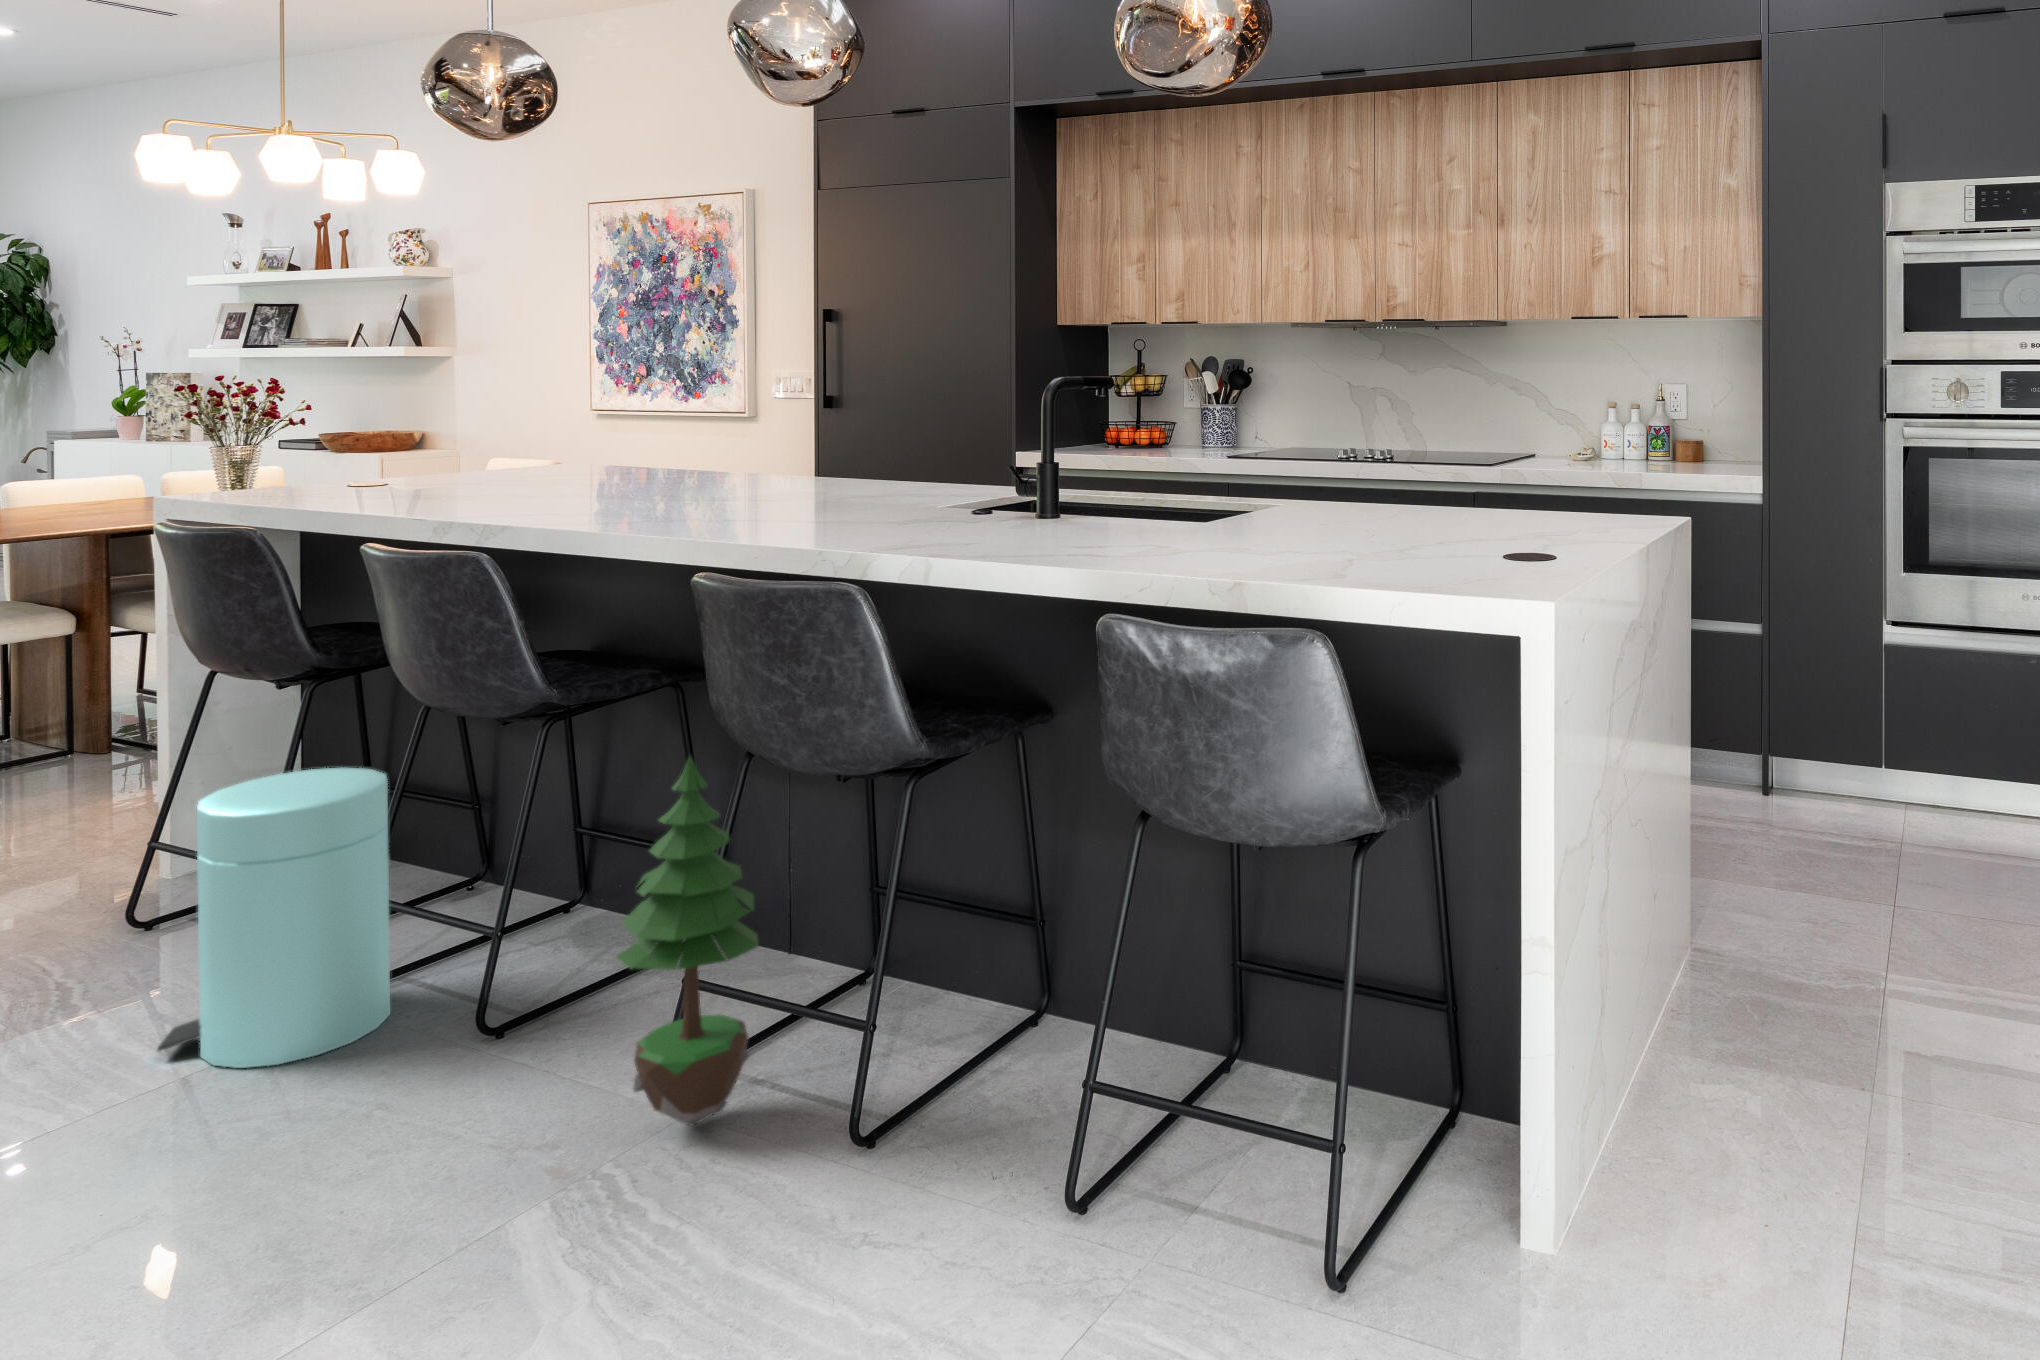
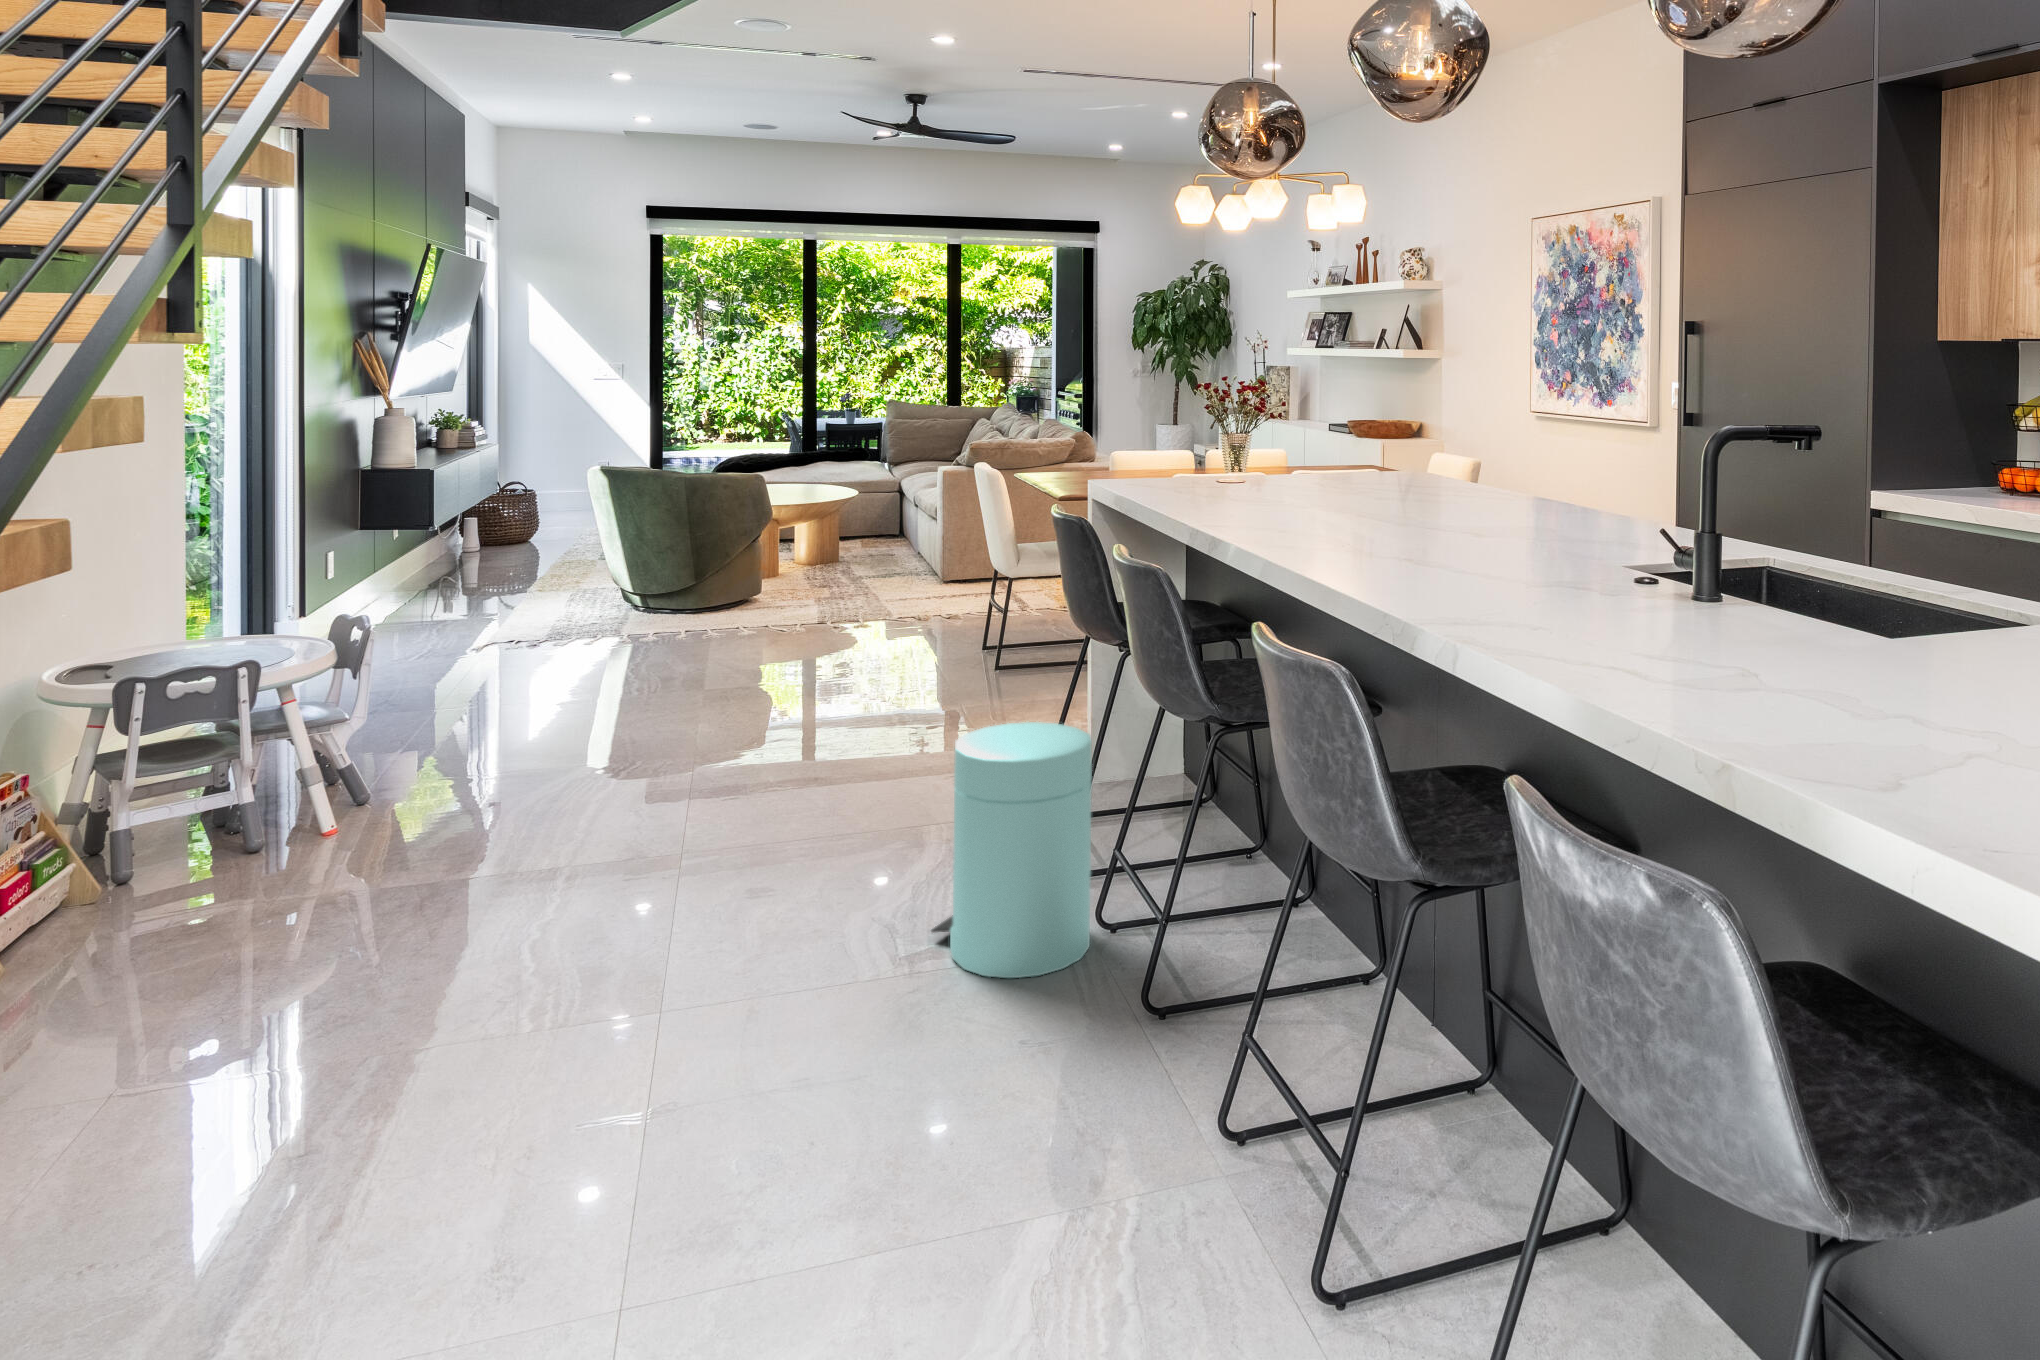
potted tree: present [615,757,759,1126] -> none [1104,802,1247,1196]

